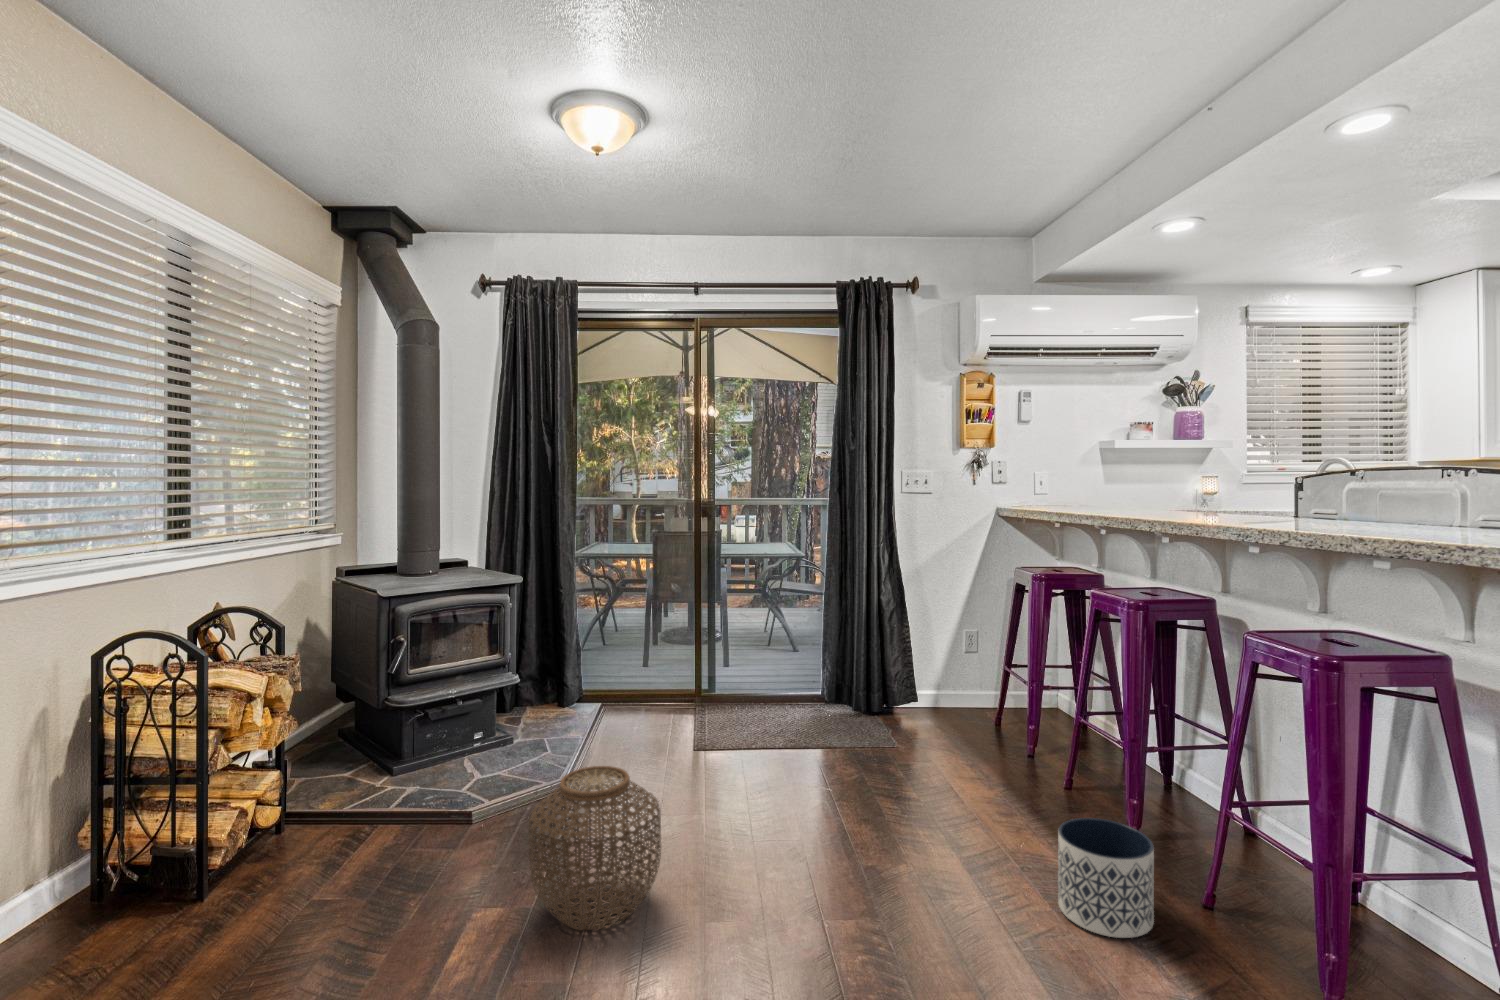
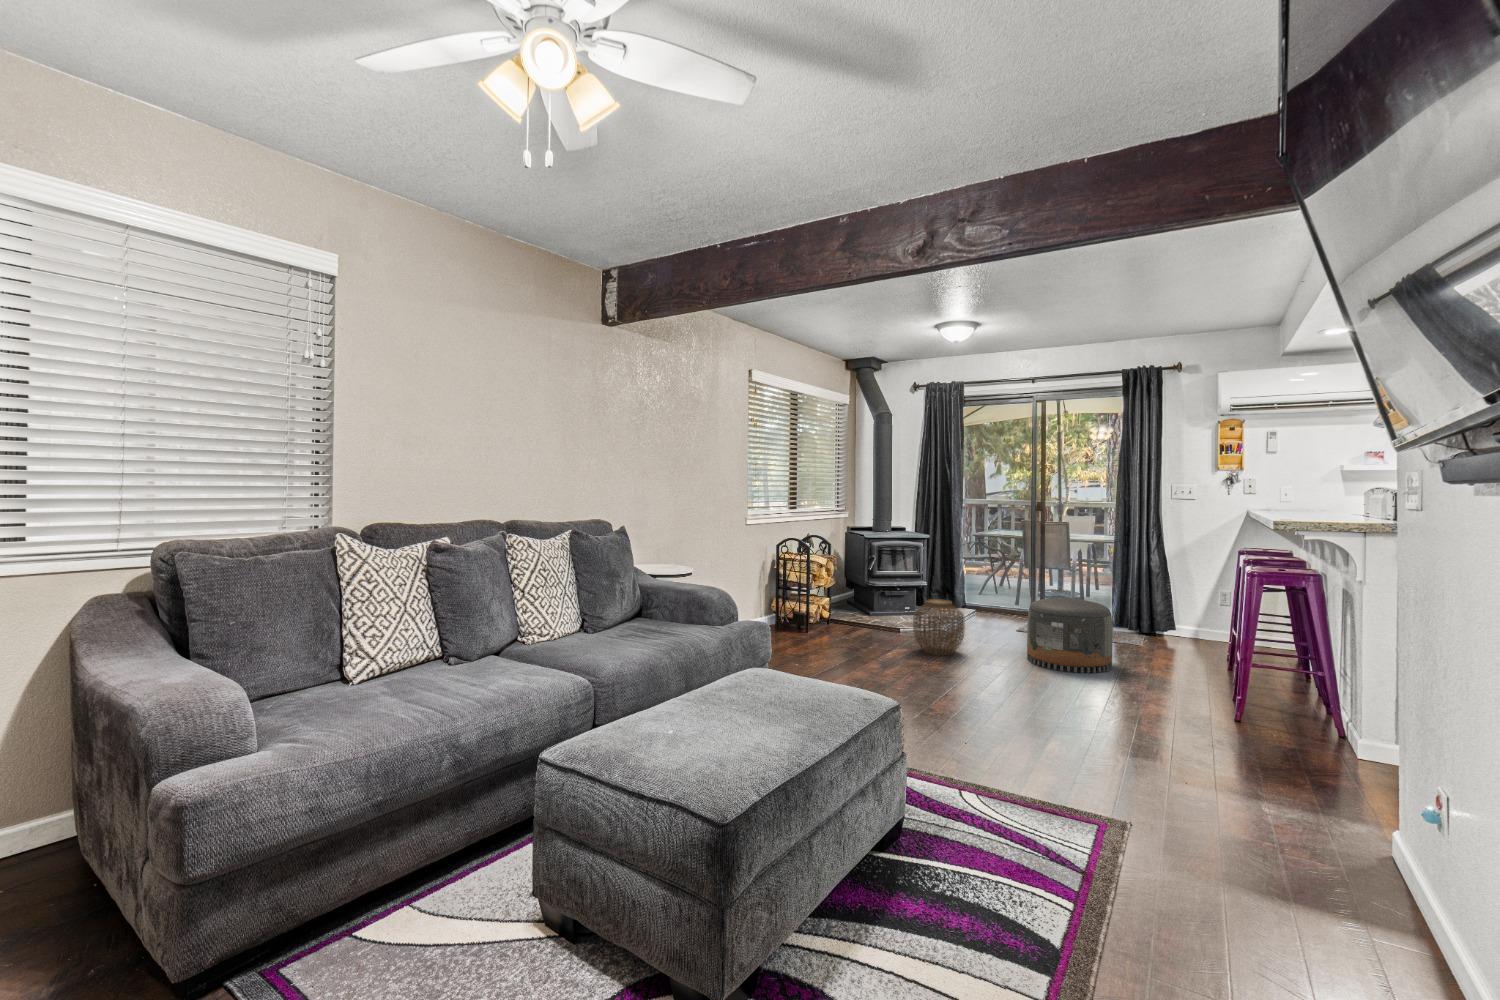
pouf: none [789,709,962,905] -> present [1027,598,1113,673]
planter: present [1058,818,1154,938] -> none [1140,649,1186,694]

